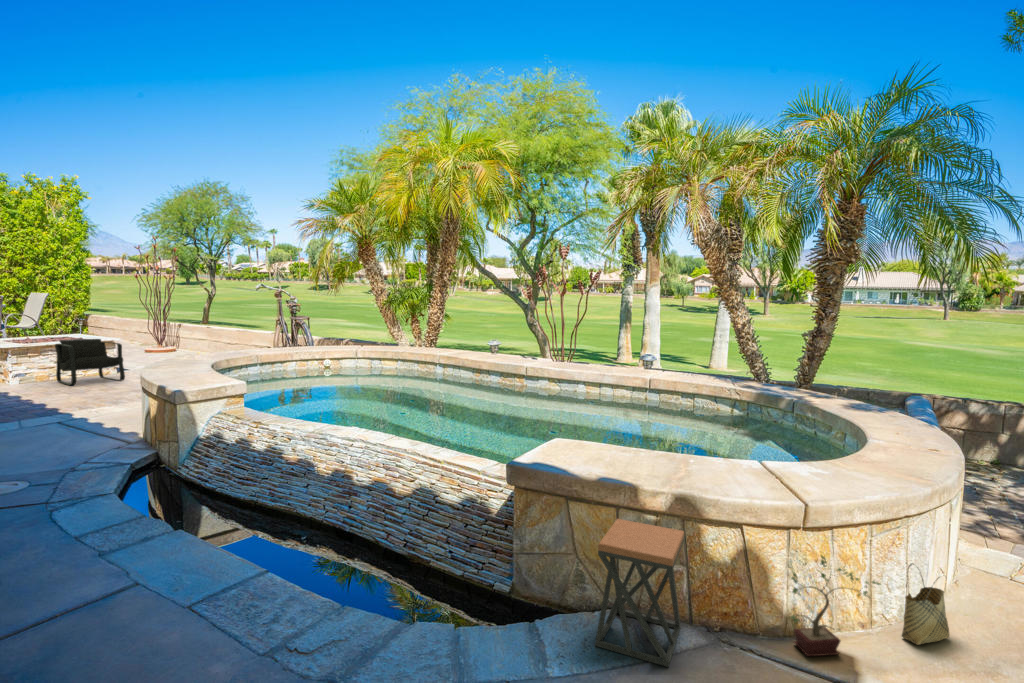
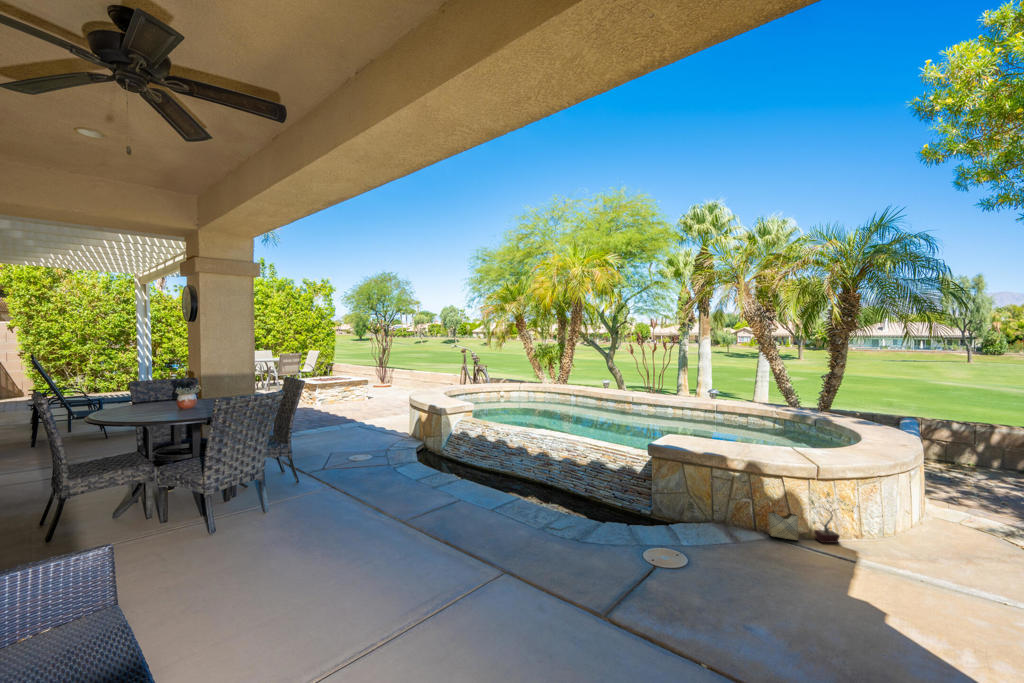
armchair: present [55,339,125,385] -> none [338,378,374,406]
stool: present [595,519,684,667] -> none [707,472,751,541]
woven basket: present [902,563,950,645] -> present [768,511,799,540]

